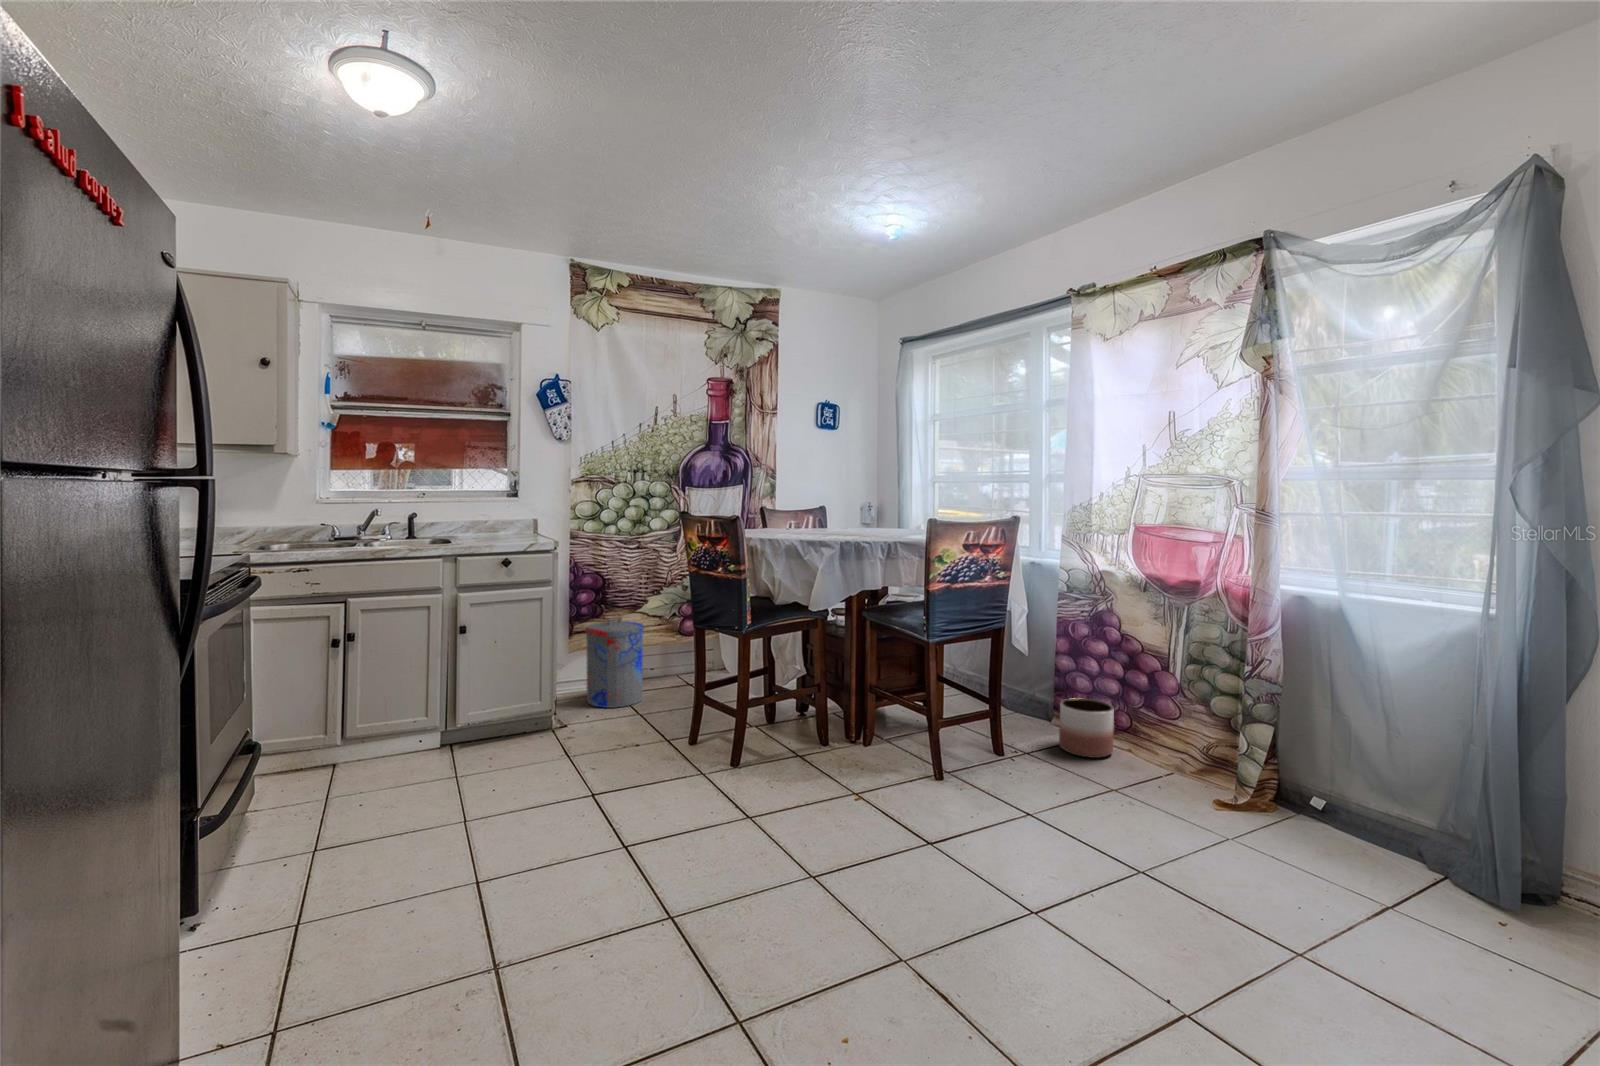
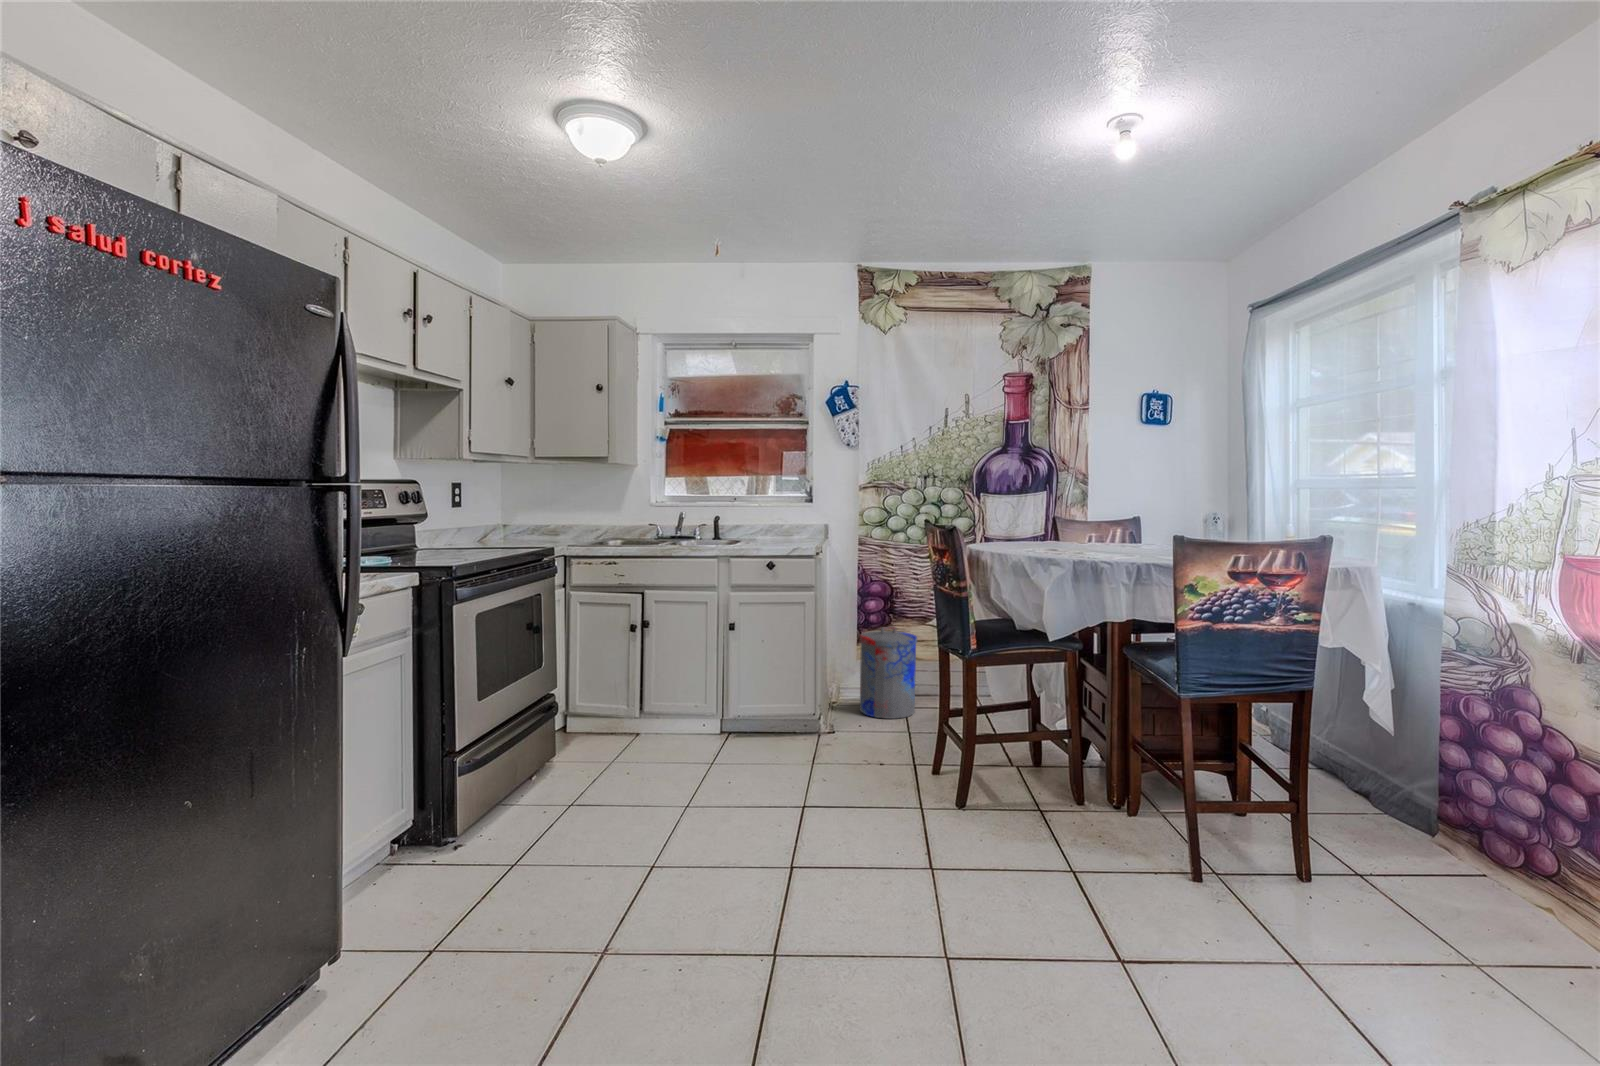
planter: present [1059,698,1114,758] -> none [1409,800,1505,892]

